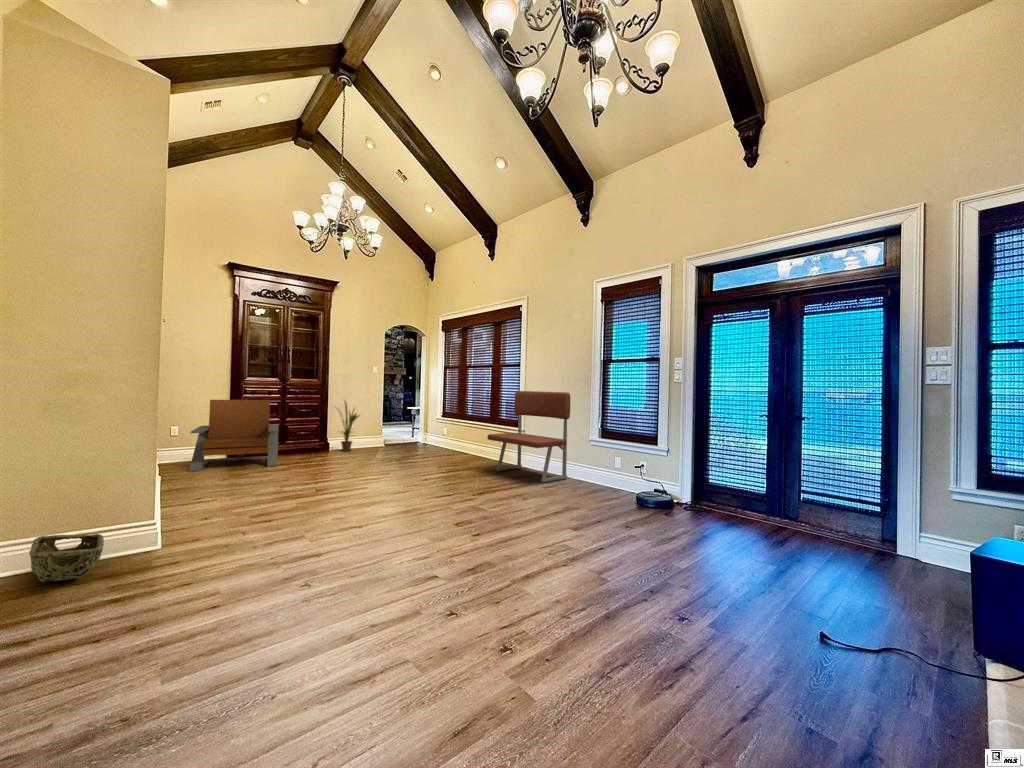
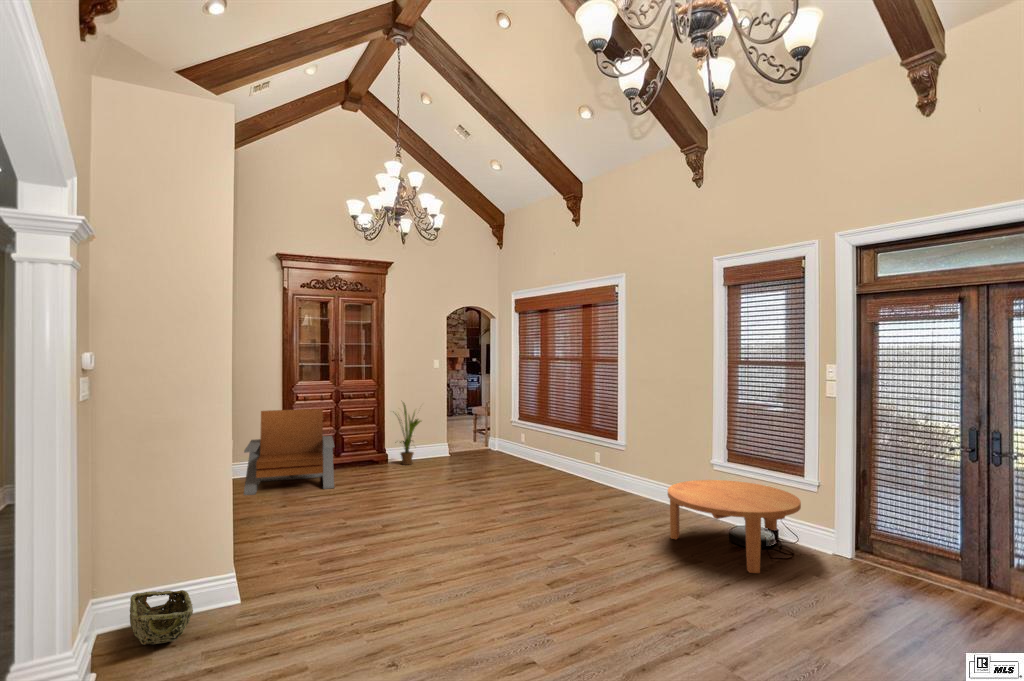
bench: present [487,391,570,483] -> none [579,395,685,519]
coffee table: none [555,450,654,514] -> present [668,480,801,573]

